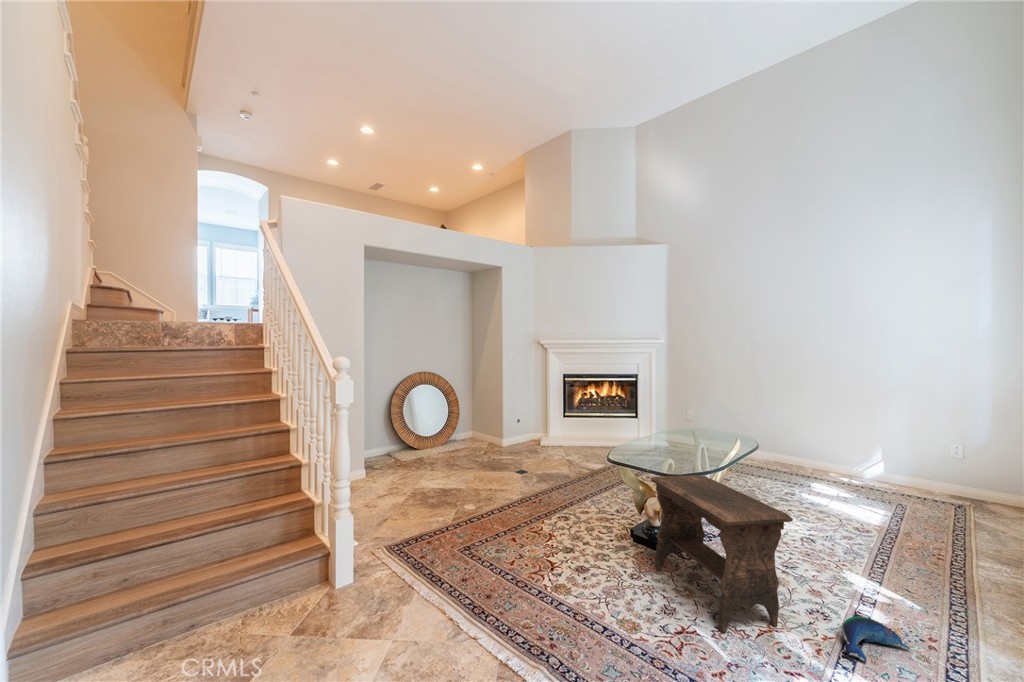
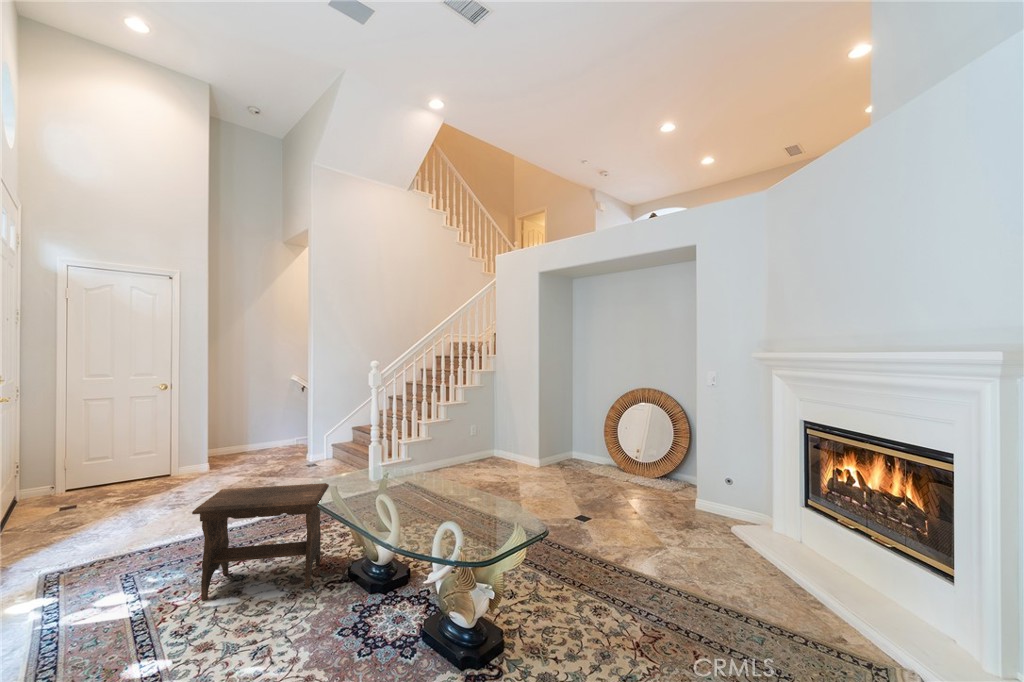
plush toy: present [841,614,910,662] -> none [92,612,152,663]

